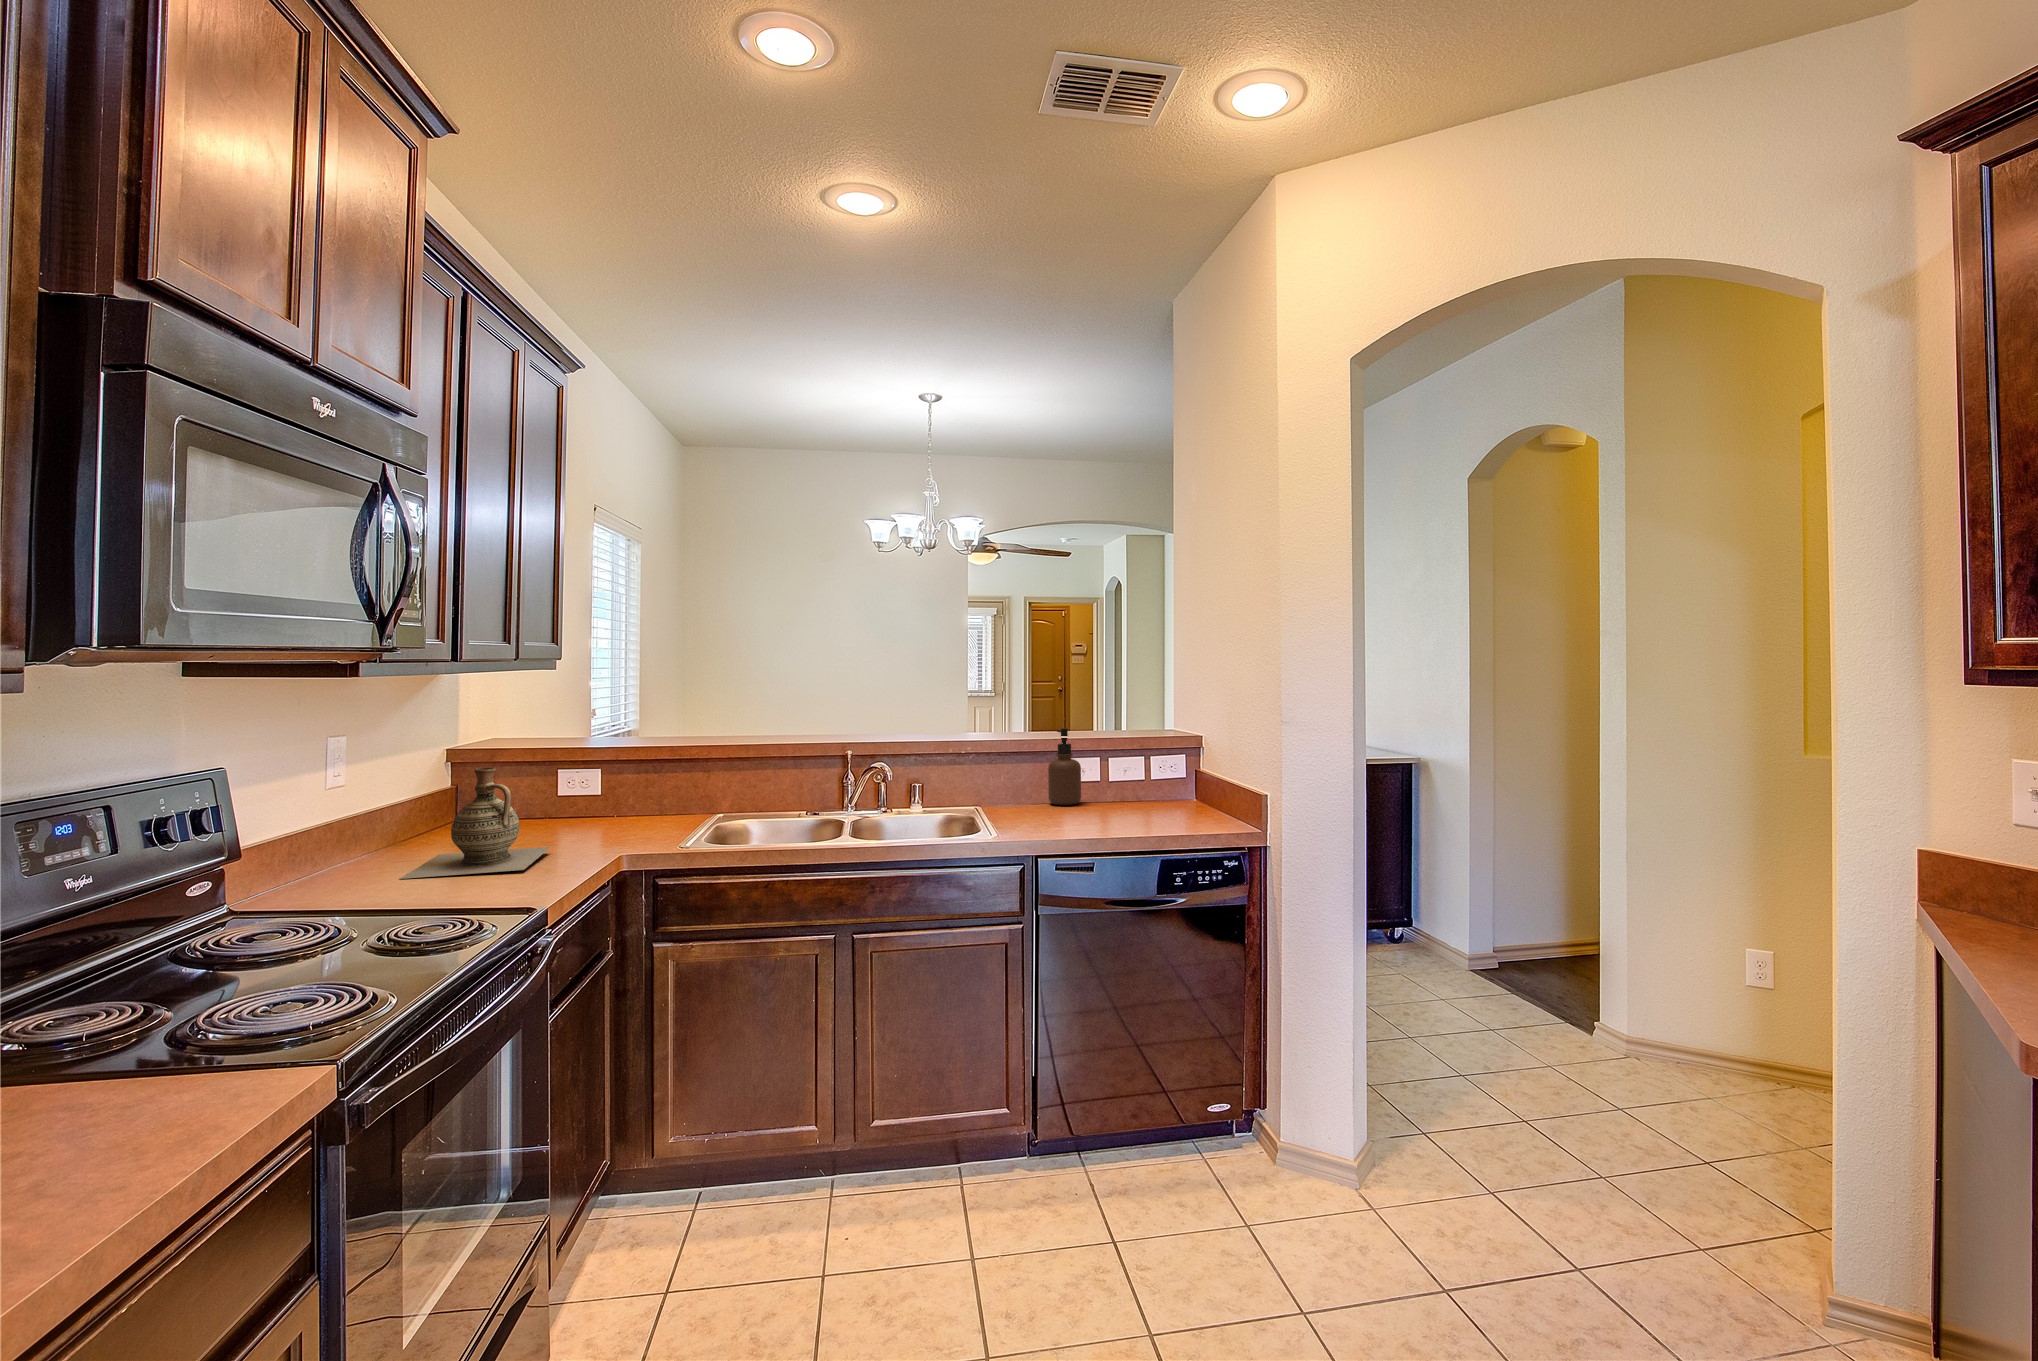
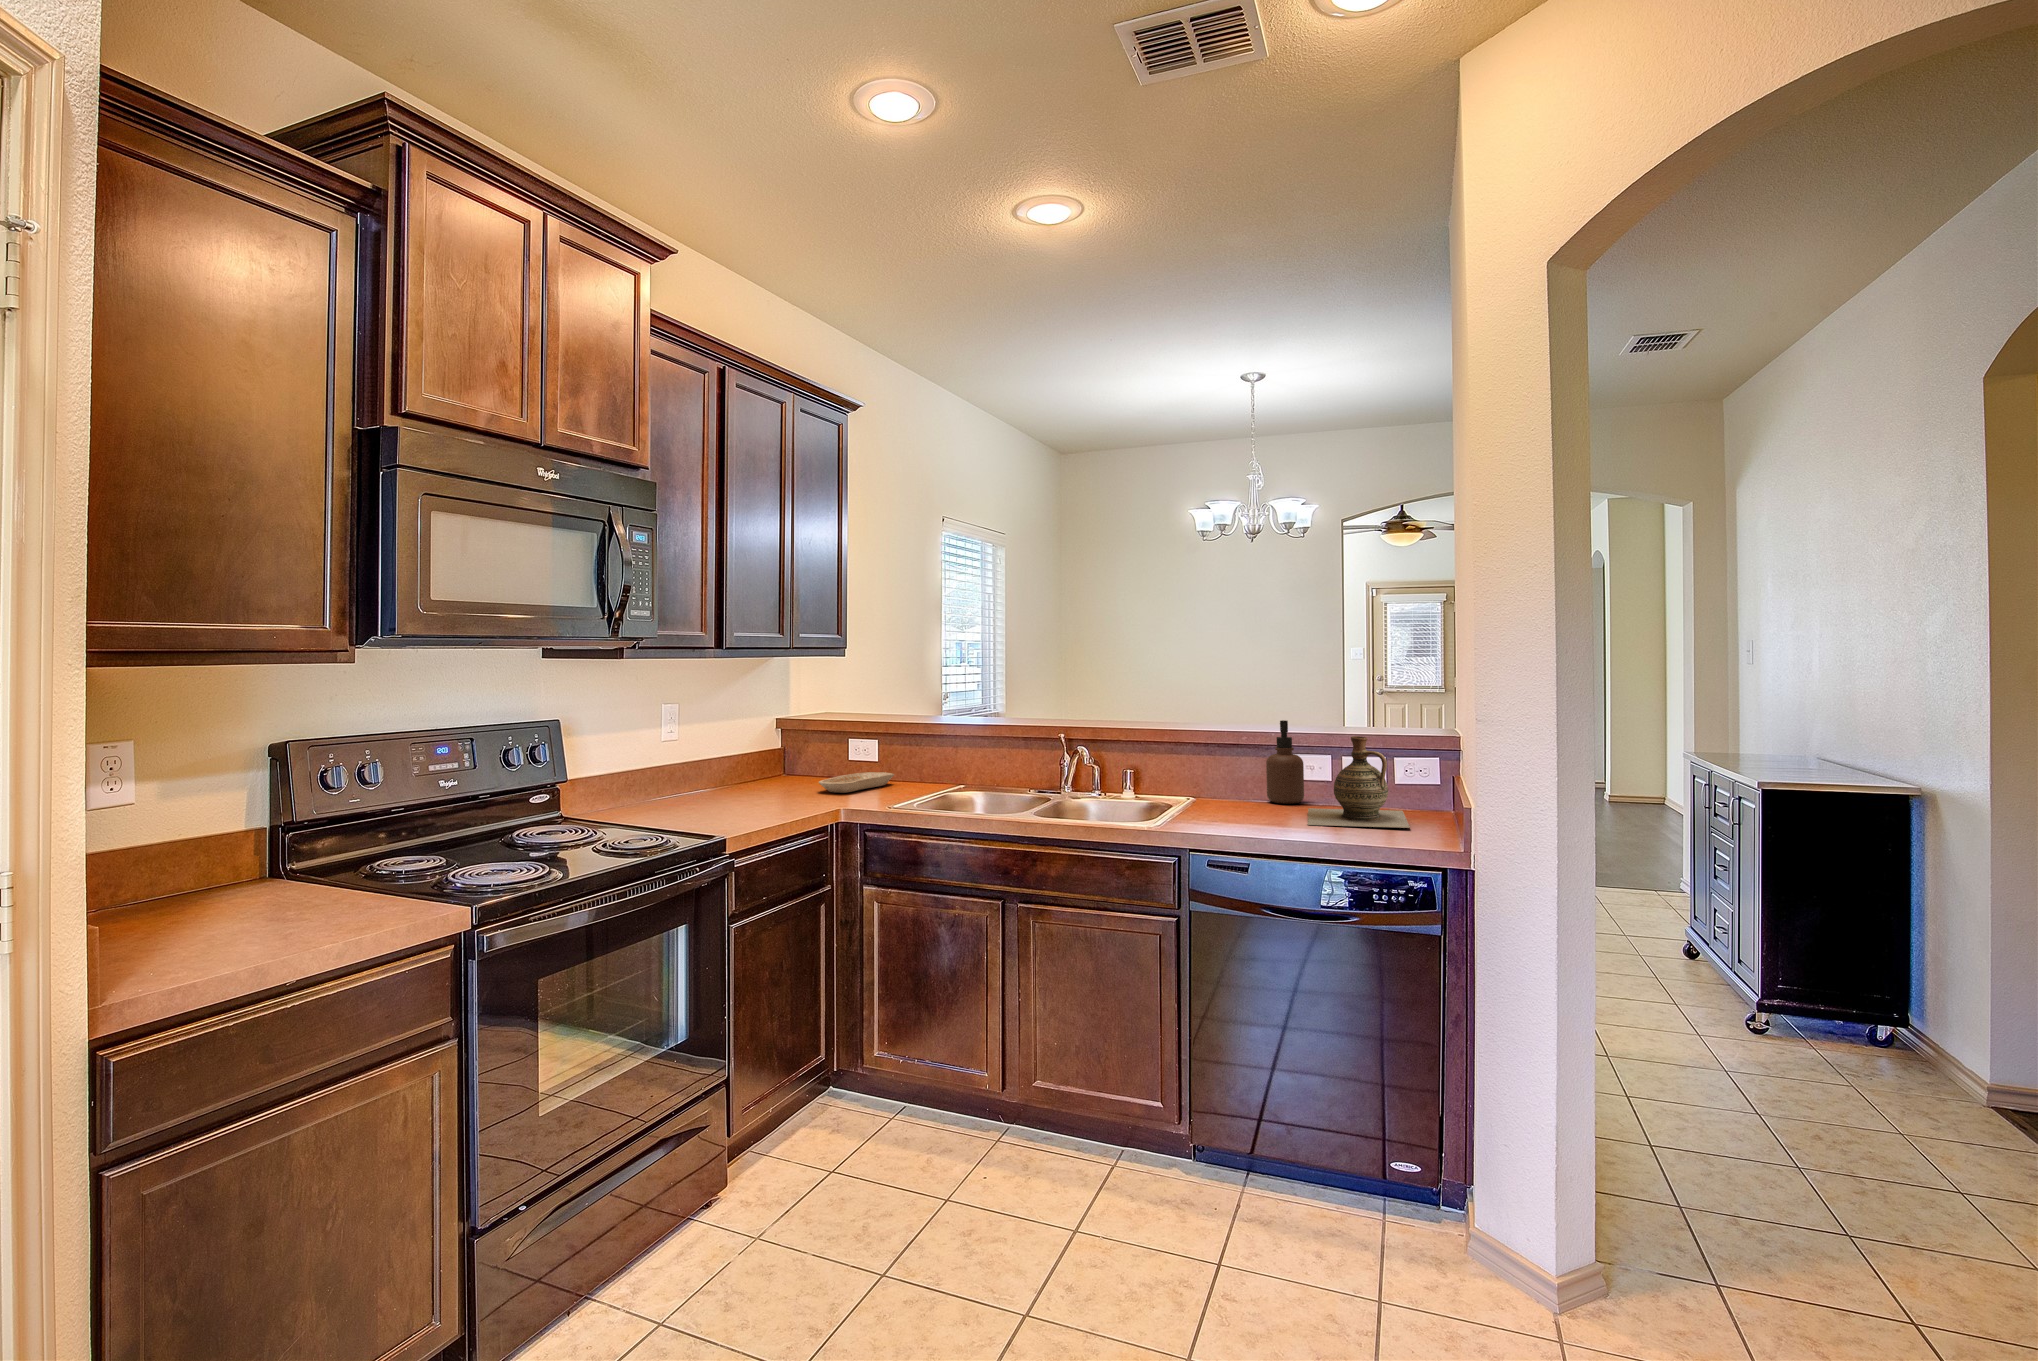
ceramic jug: present [400,767,551,879] -> present [1308,736,1410,828]
tray: none [558,808,641,837] -> present [819,772,894,793]

